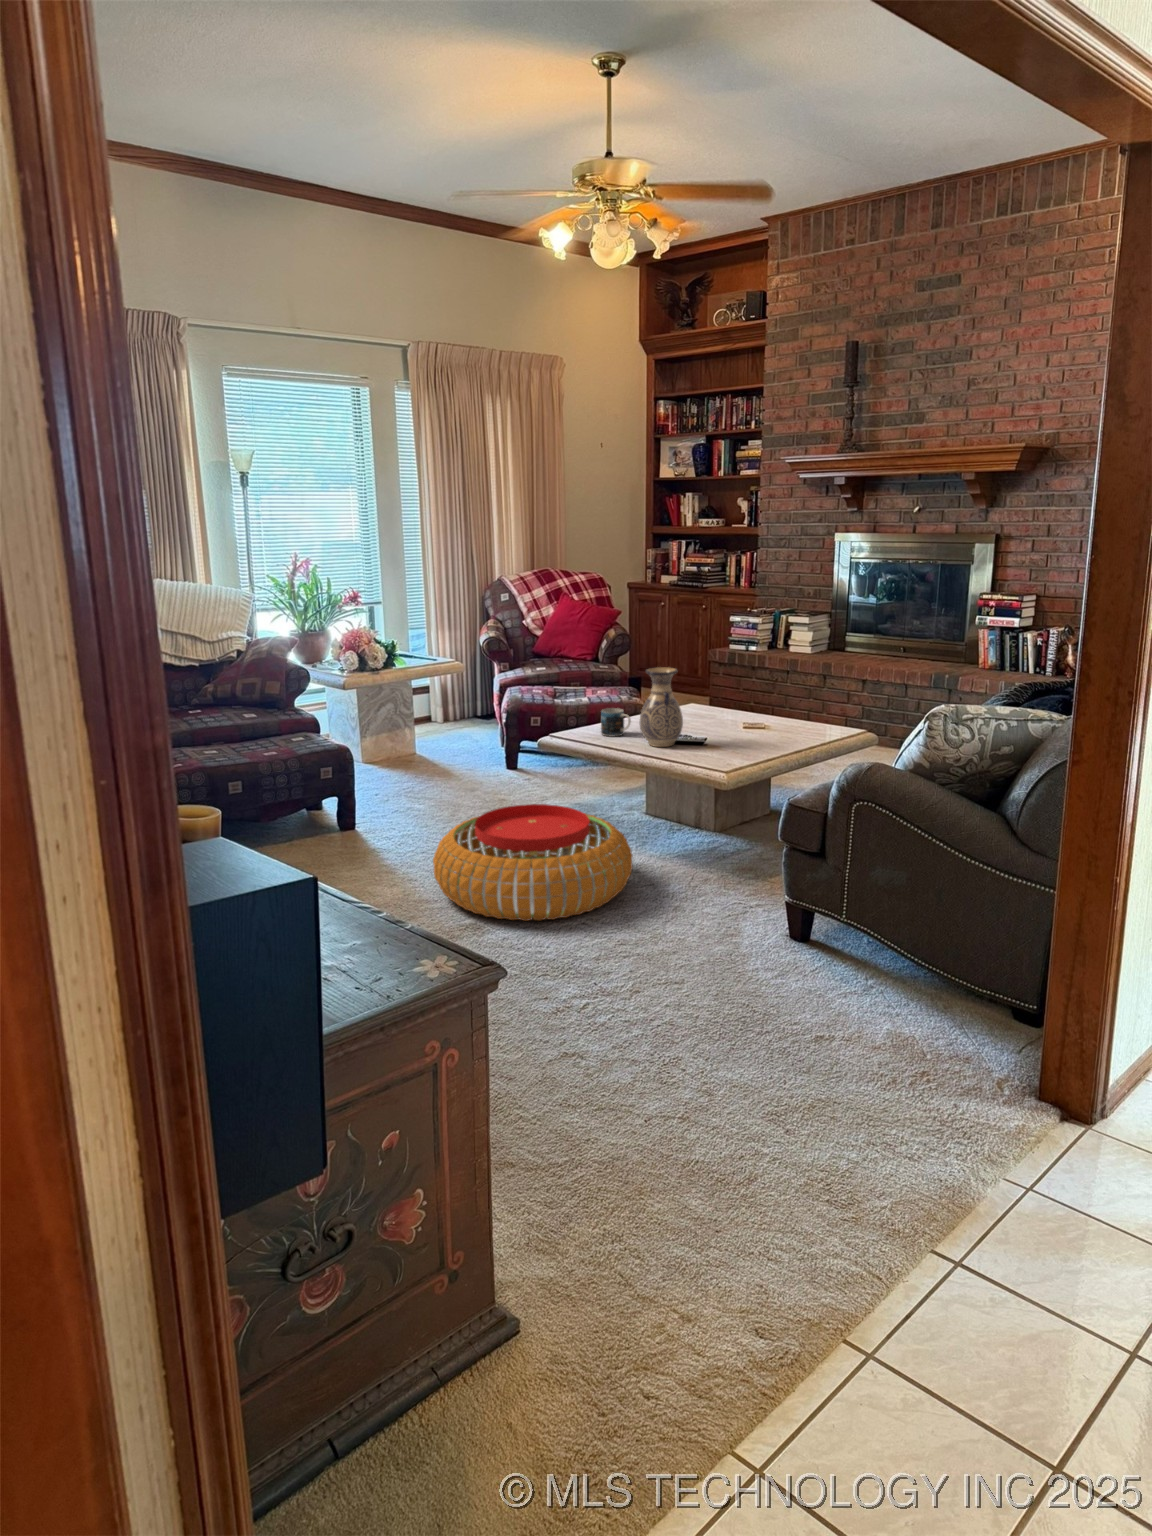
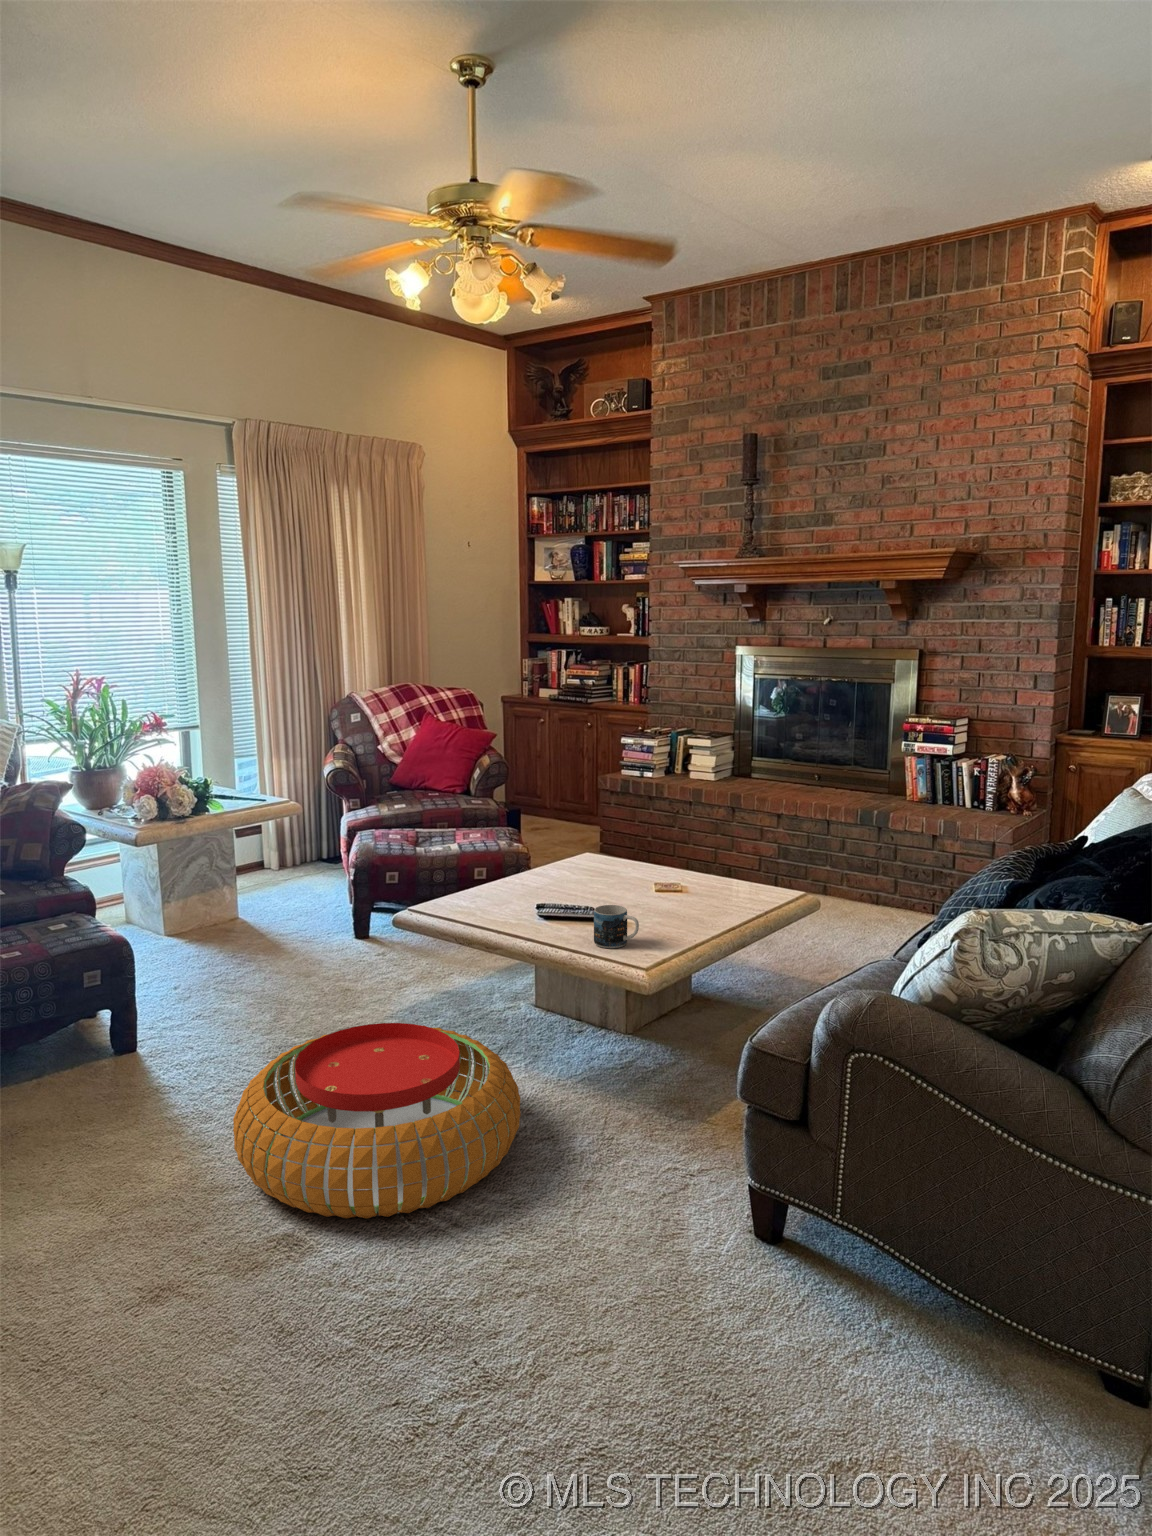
vase: present [640,667,683,747] -> none [524,824,581,930]
mug: present [601,708,631,737] -> present [594,905,639,948]

